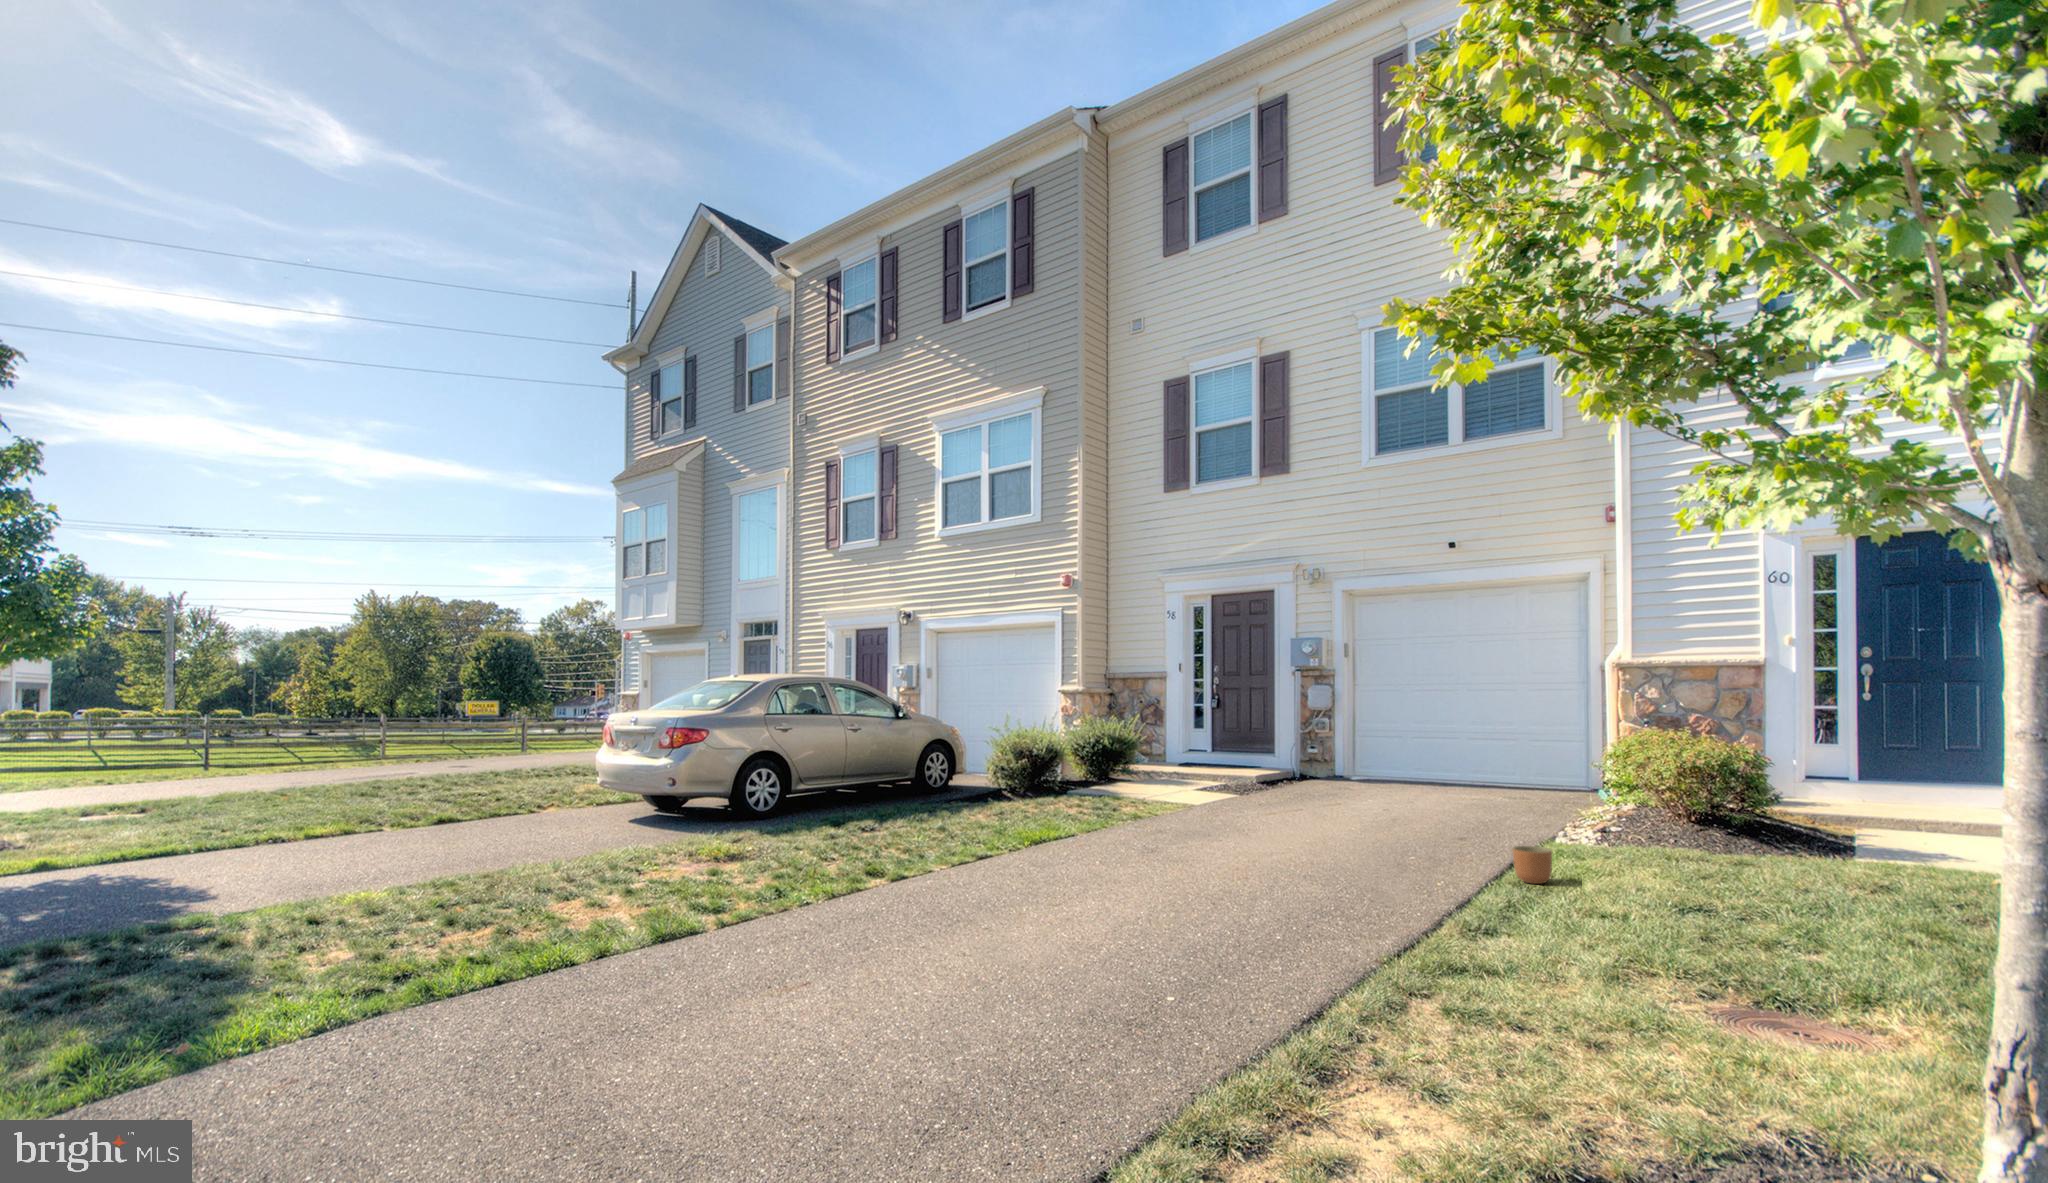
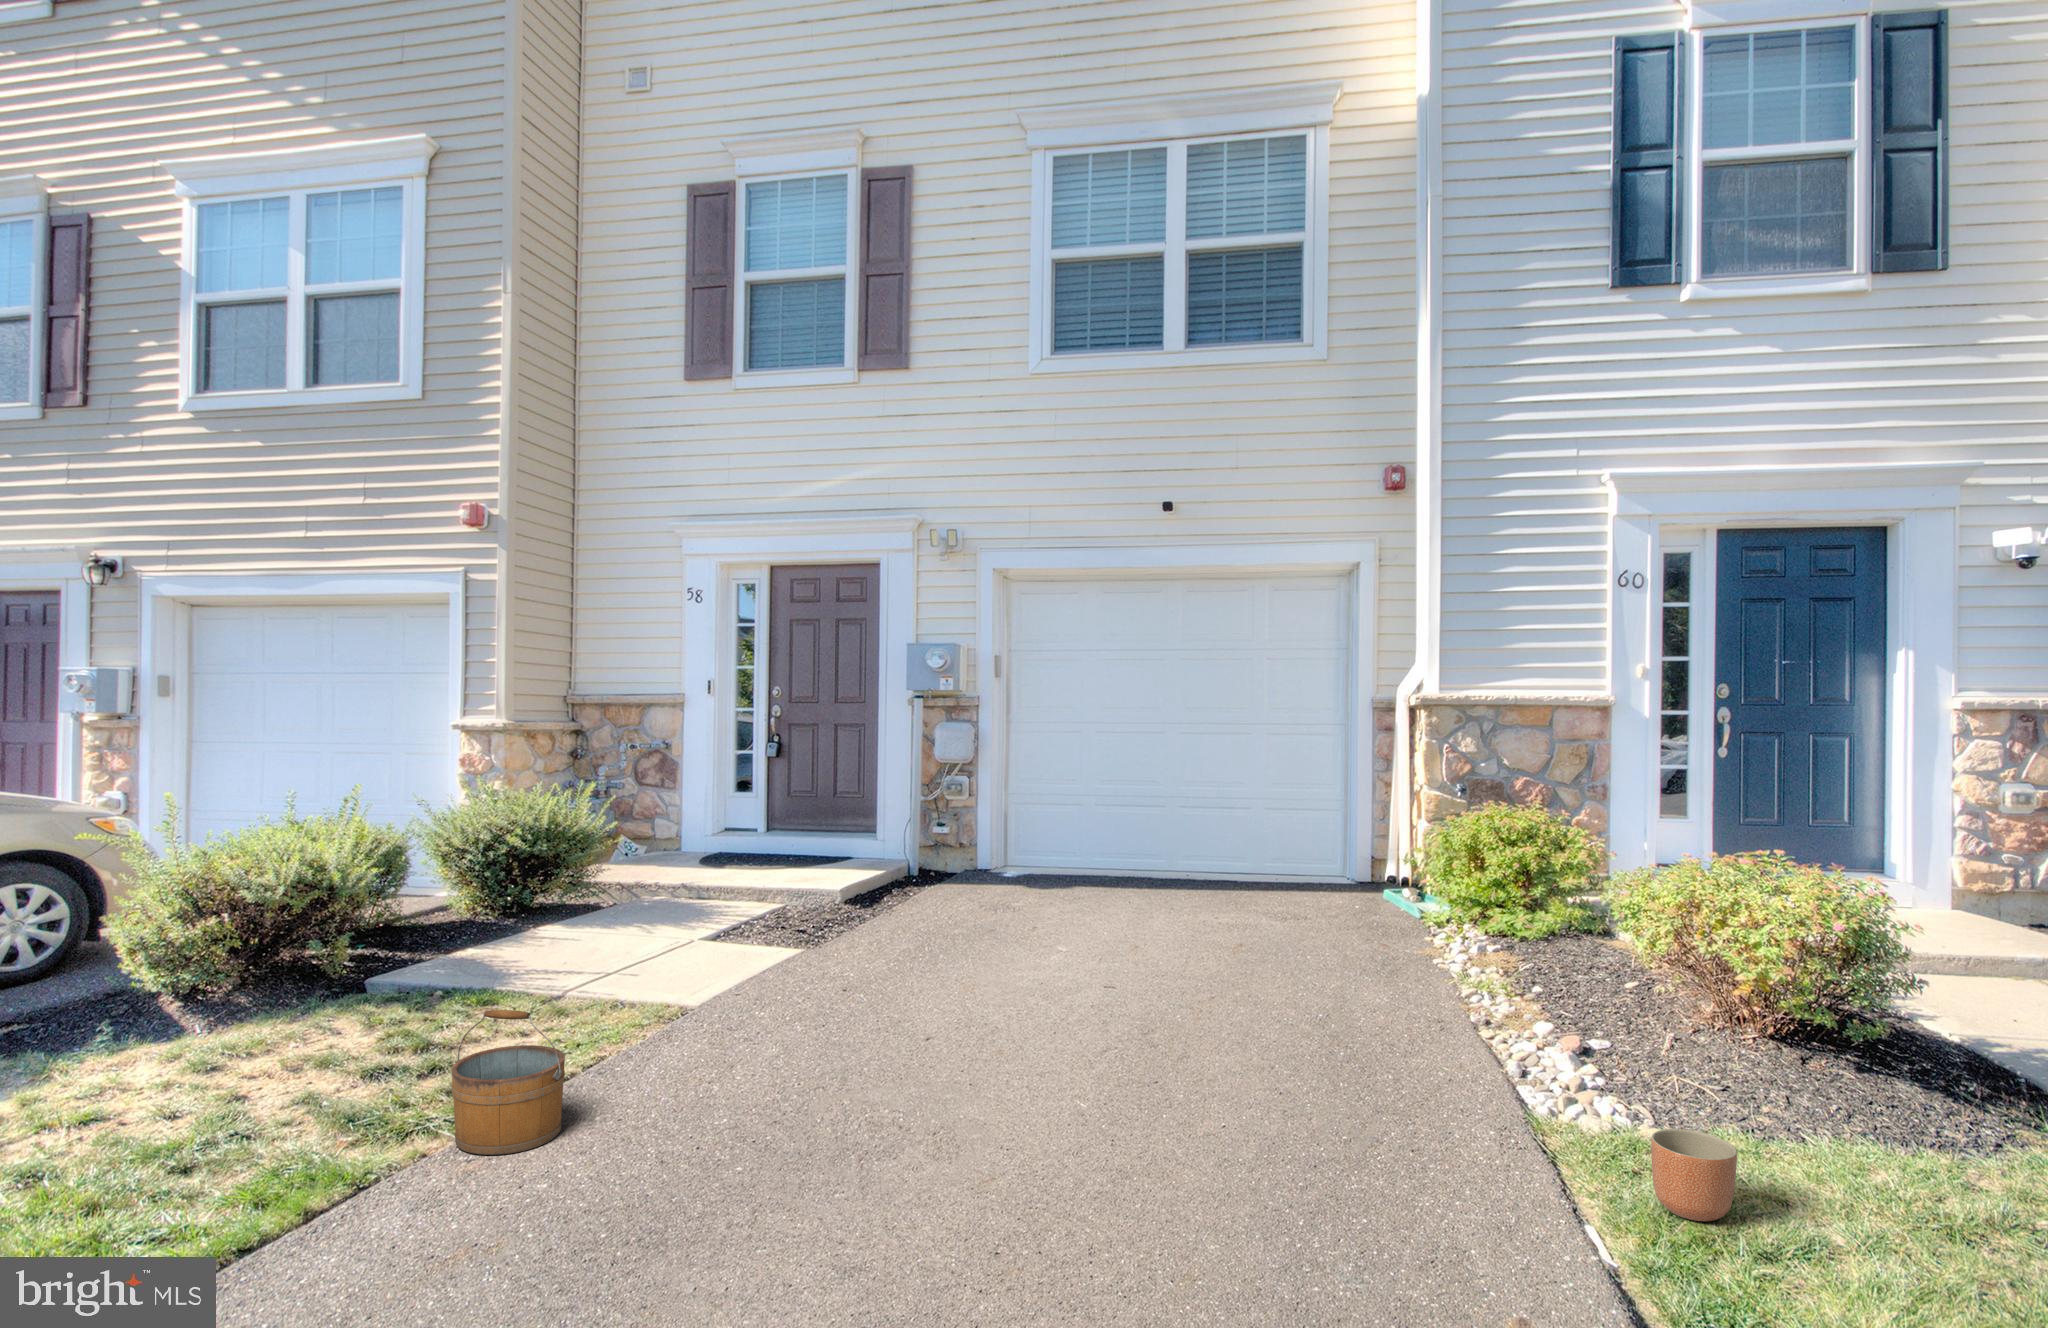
bucket: none [1028,781,1069,836] -> present [452,1010,565,1155]

